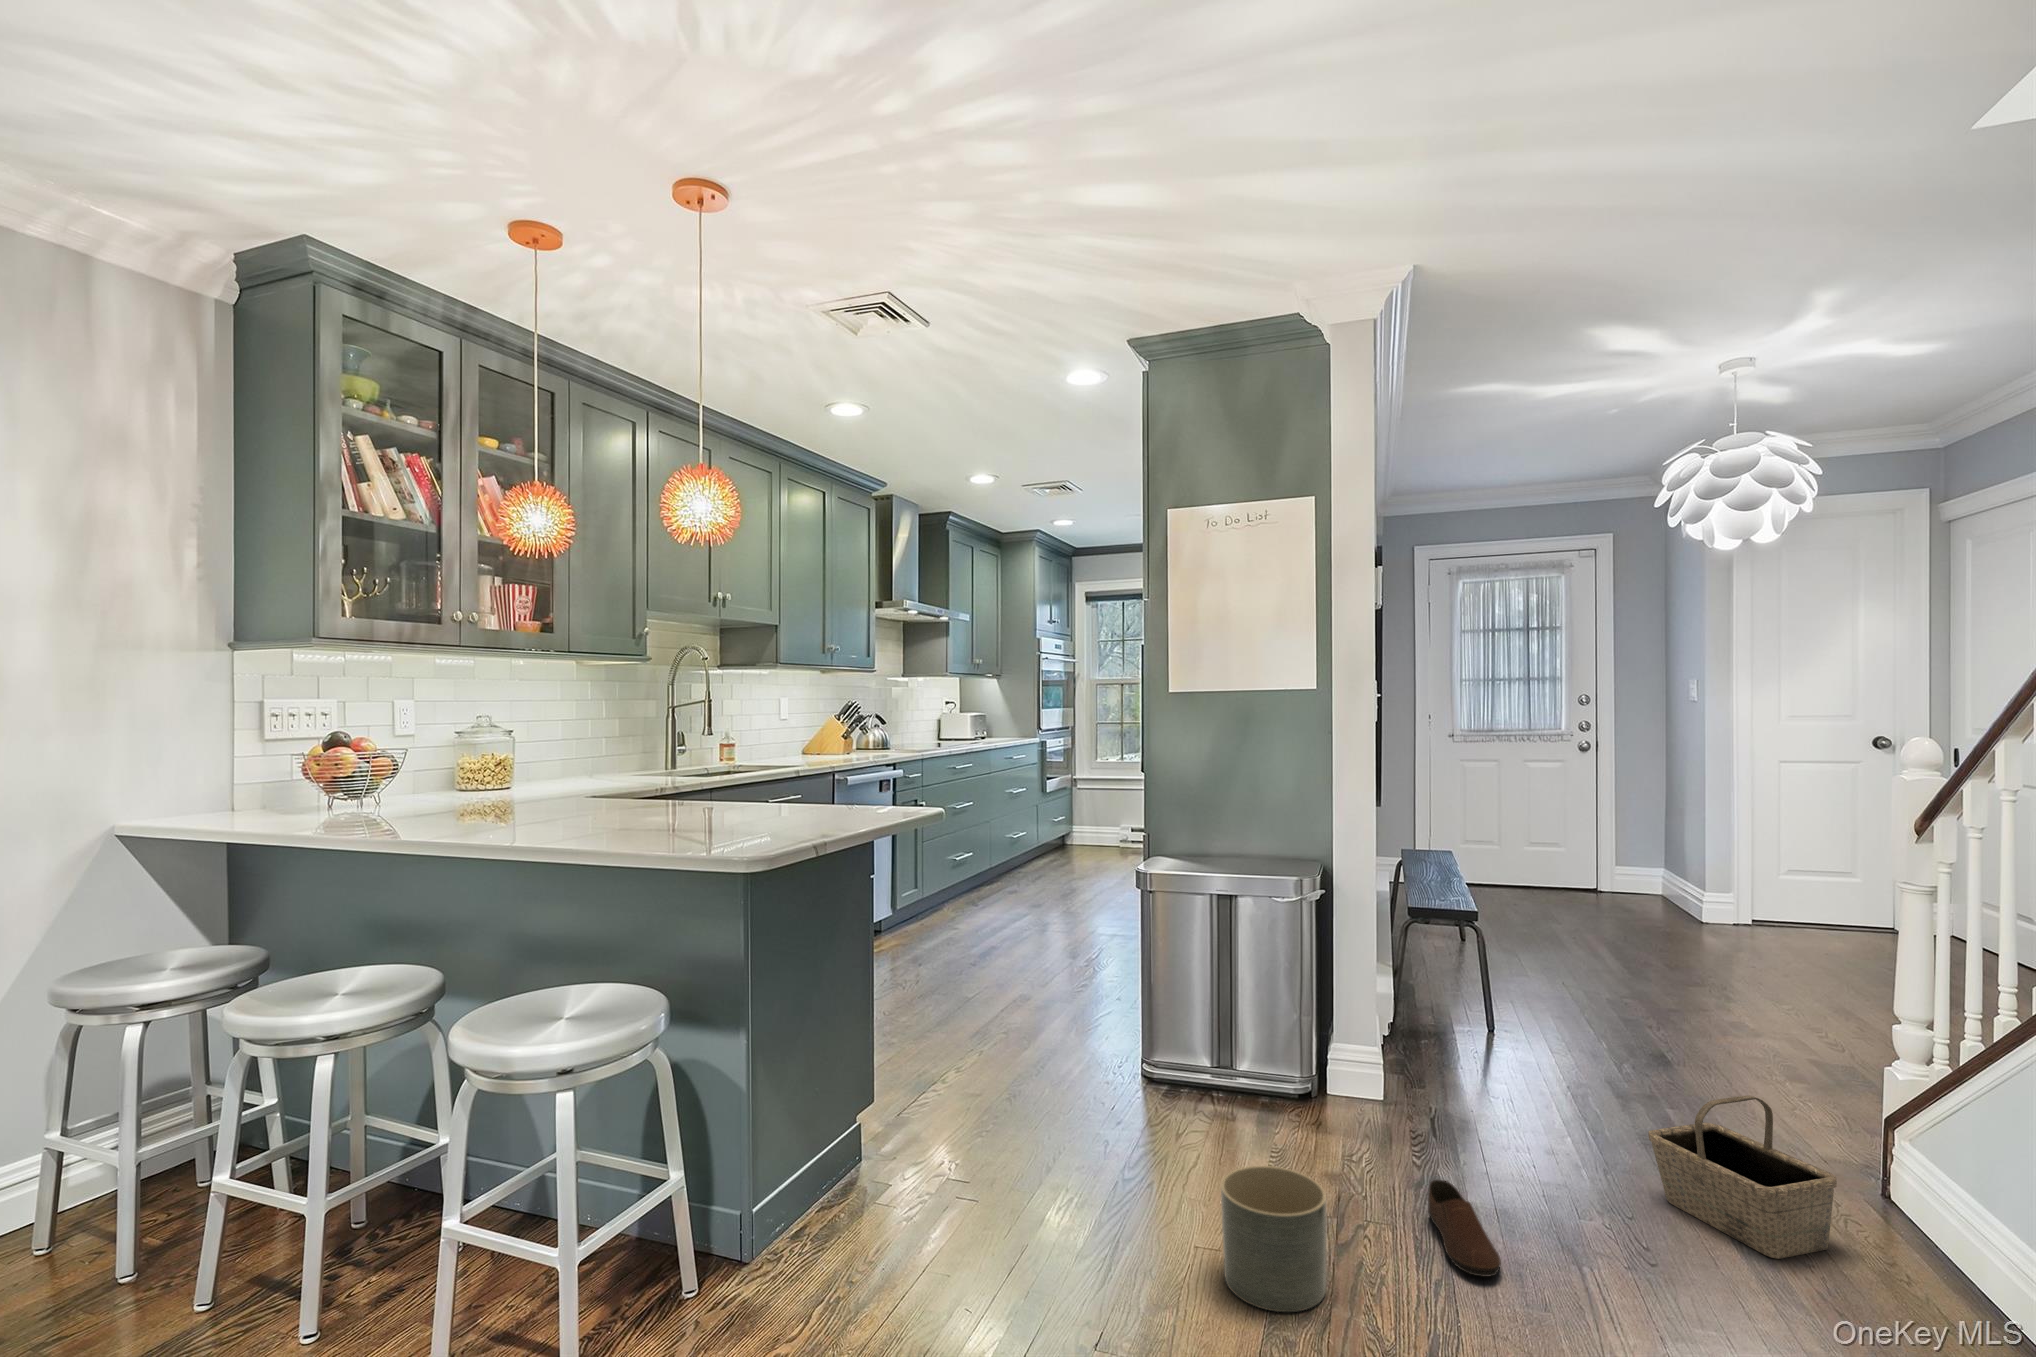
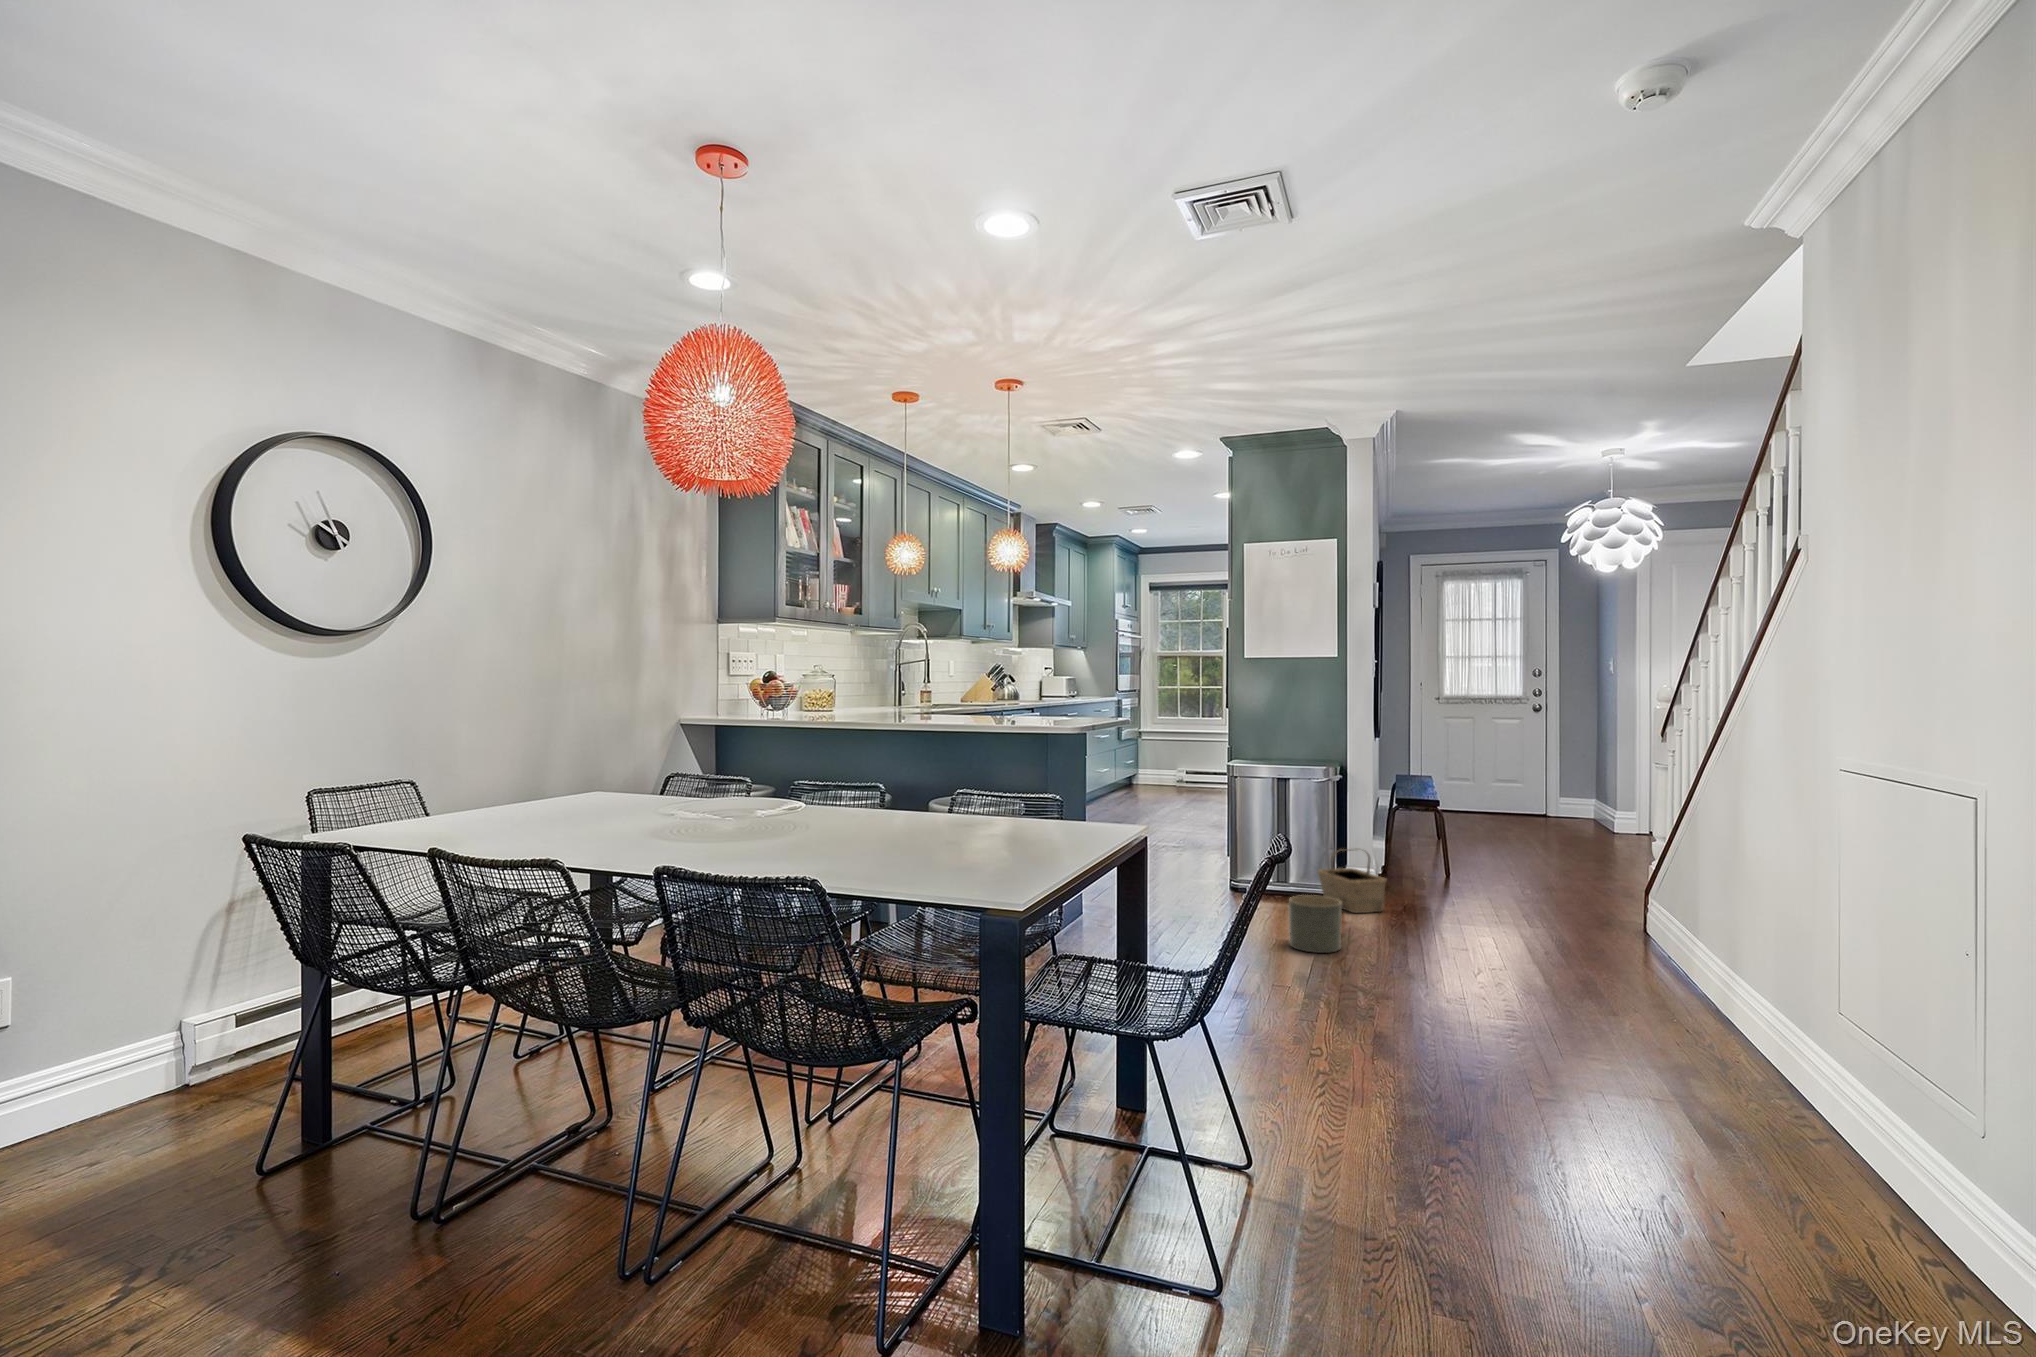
basket: present [1648,1095,1837,1259] -> present [1318,851,1387,913]
shoe: present [1428,1180,1501,1277] -> none [1394,913,1428,945]

